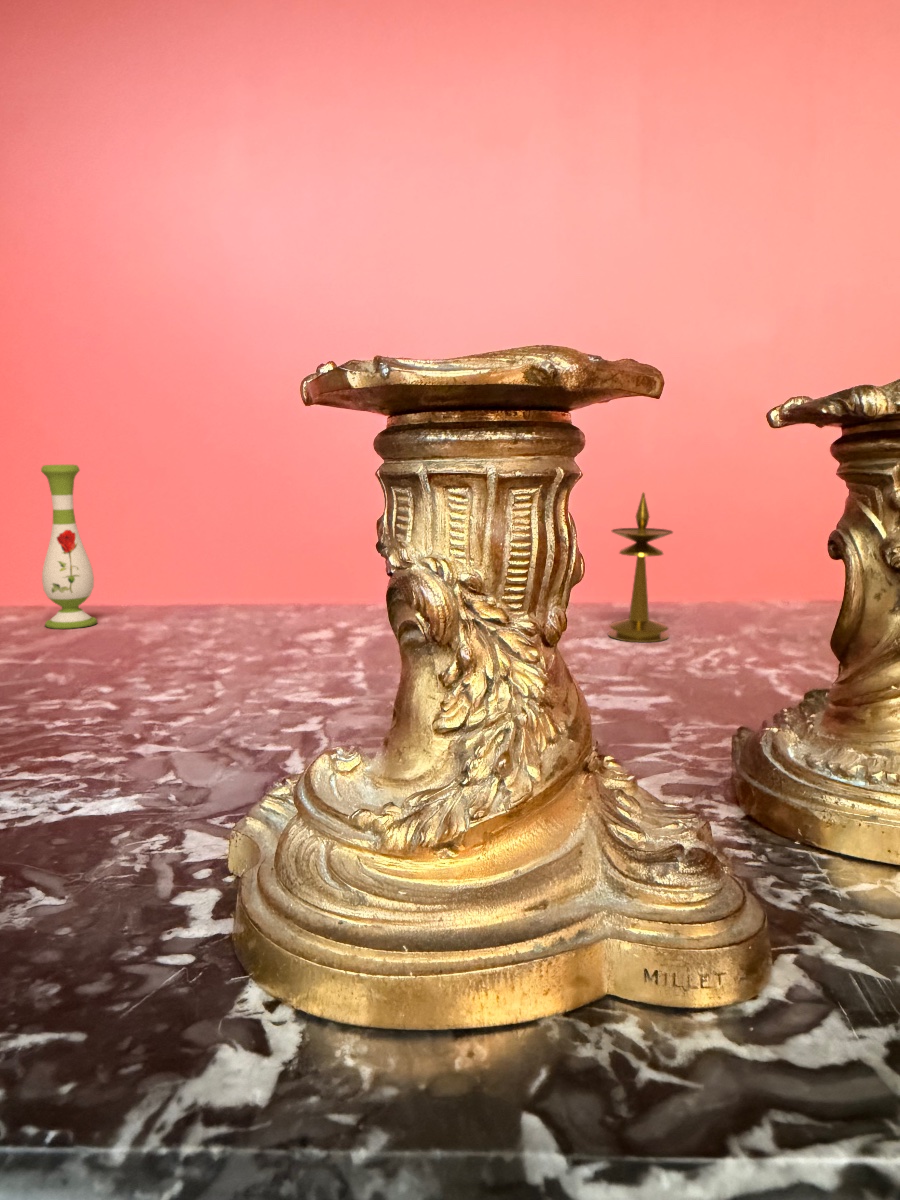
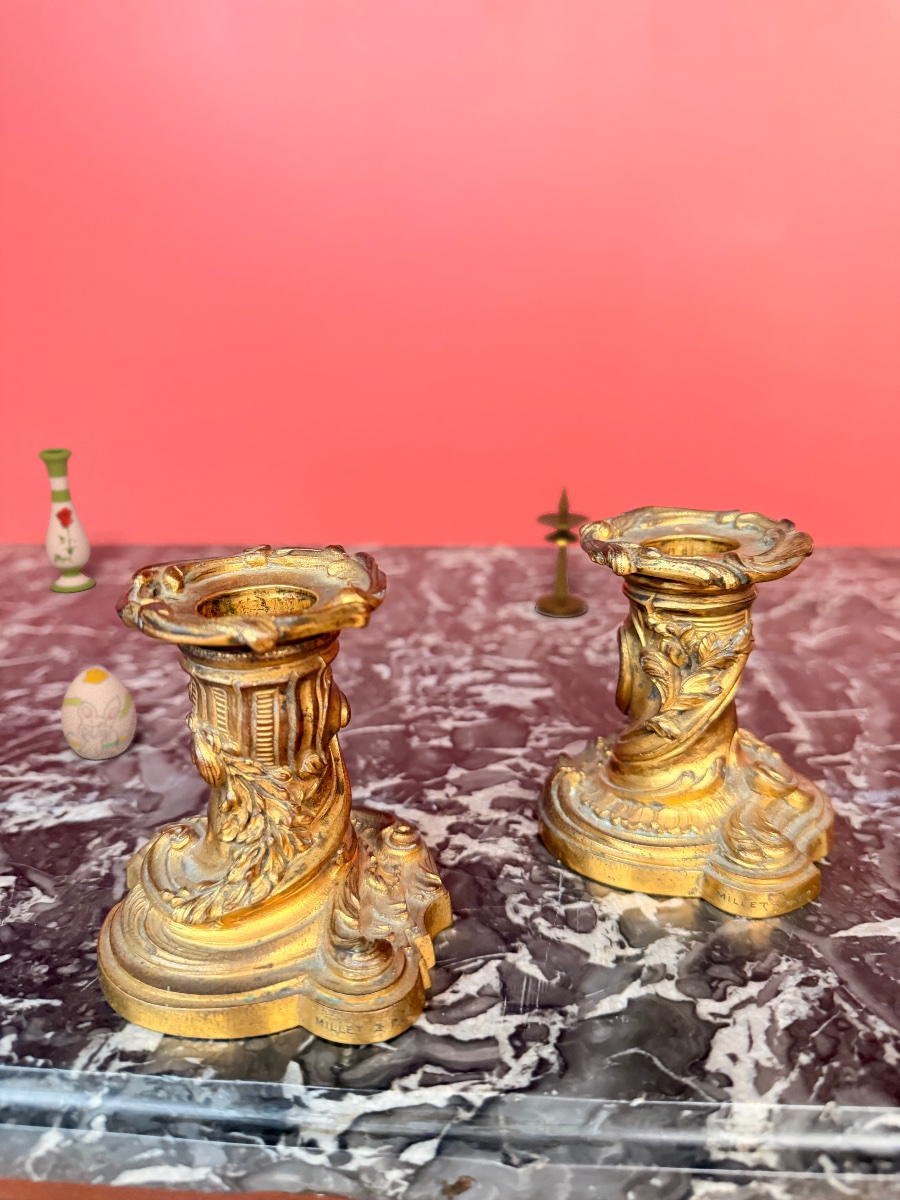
decorative egg: none [70,634,169,757] -> present [61,668,137,760]

